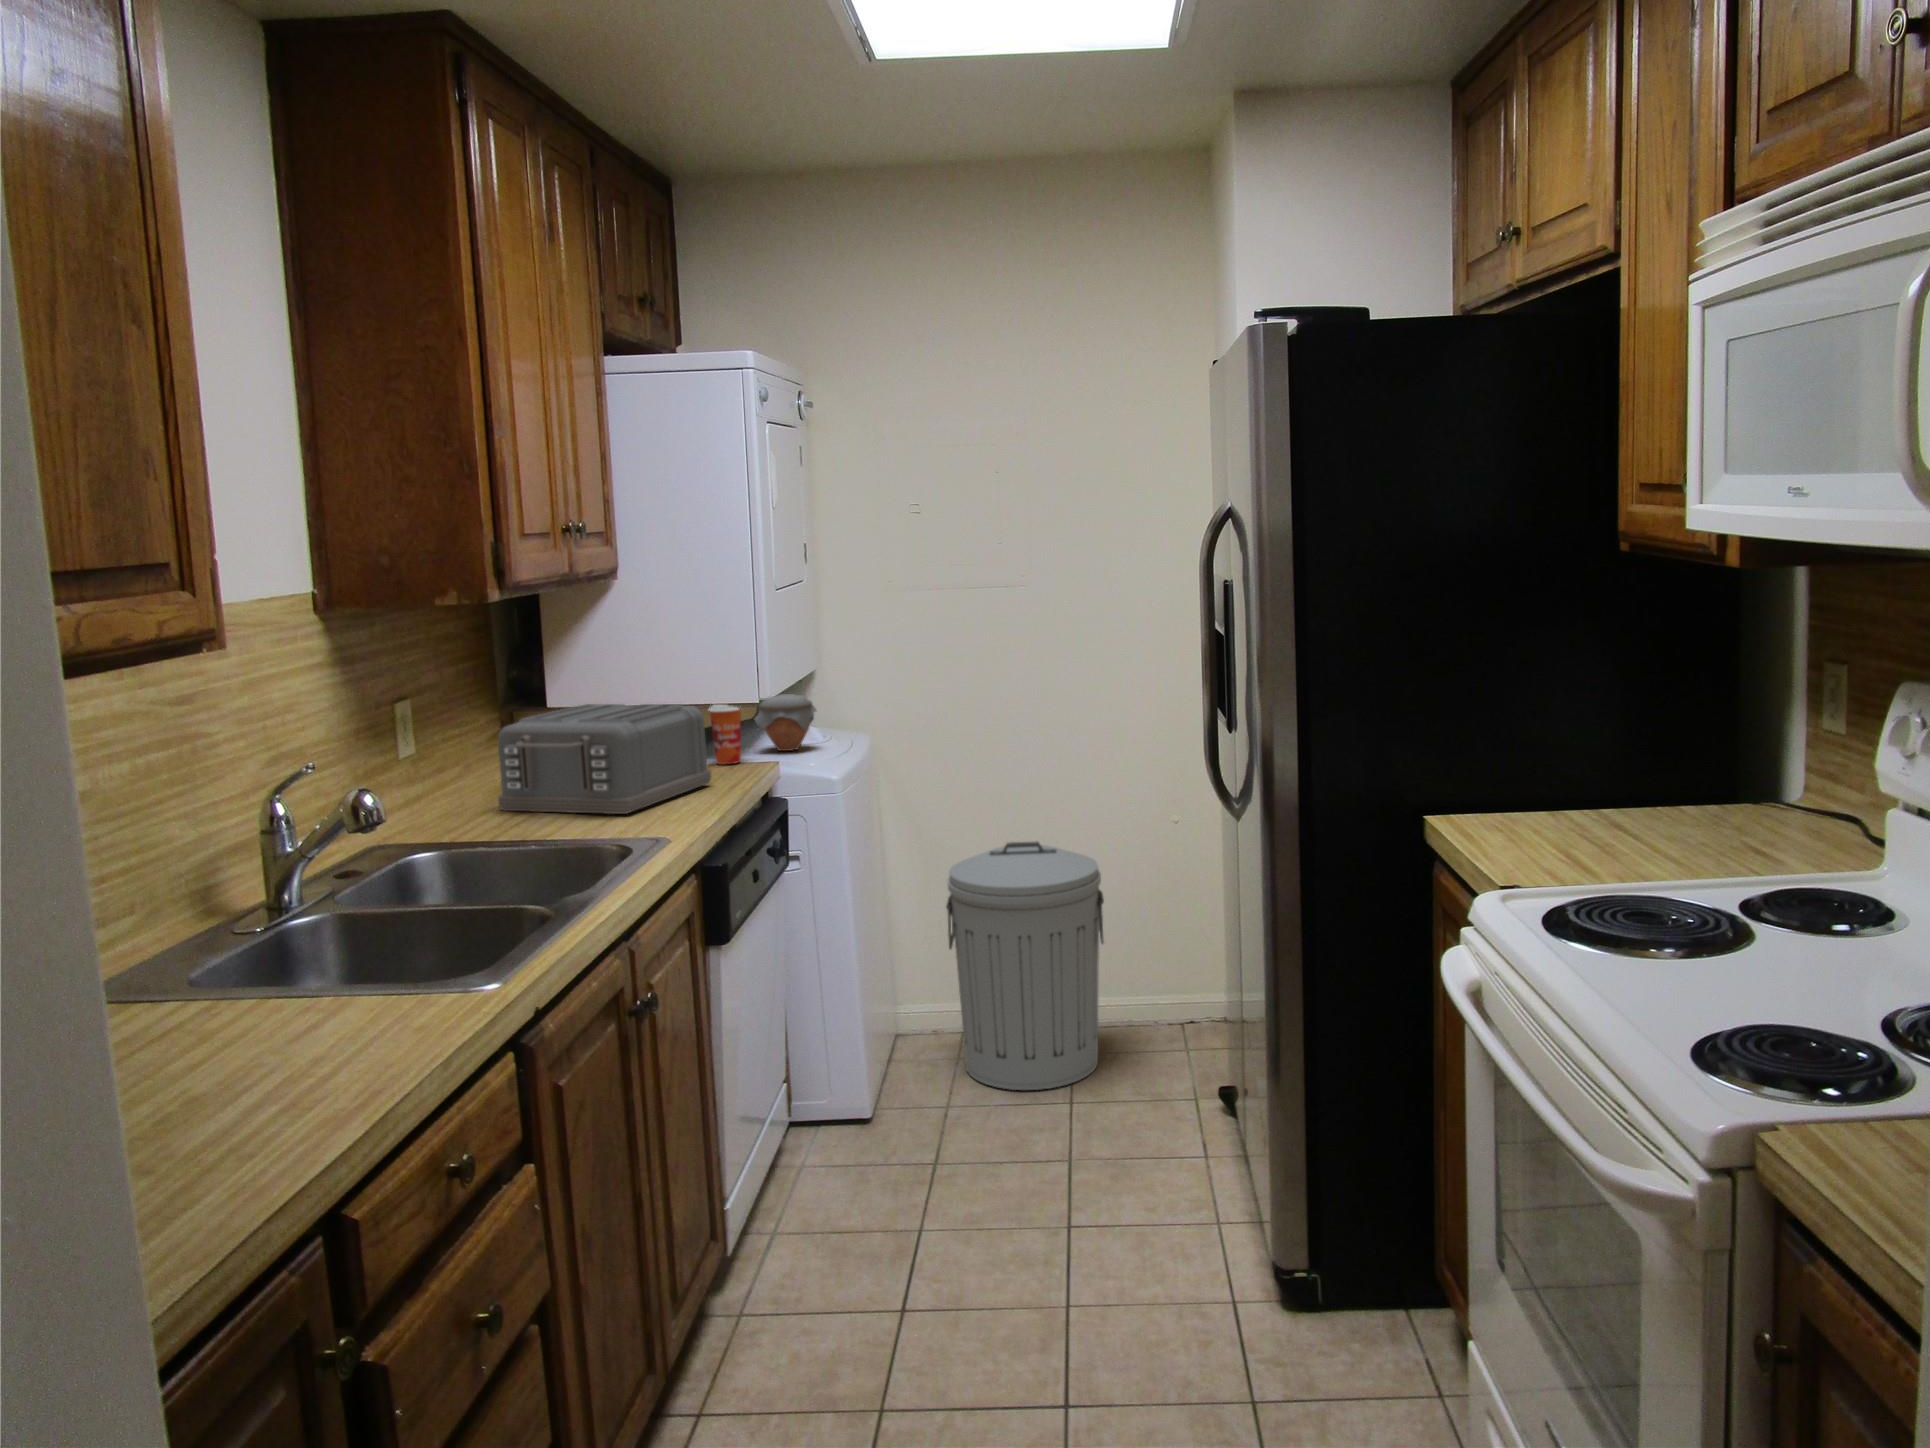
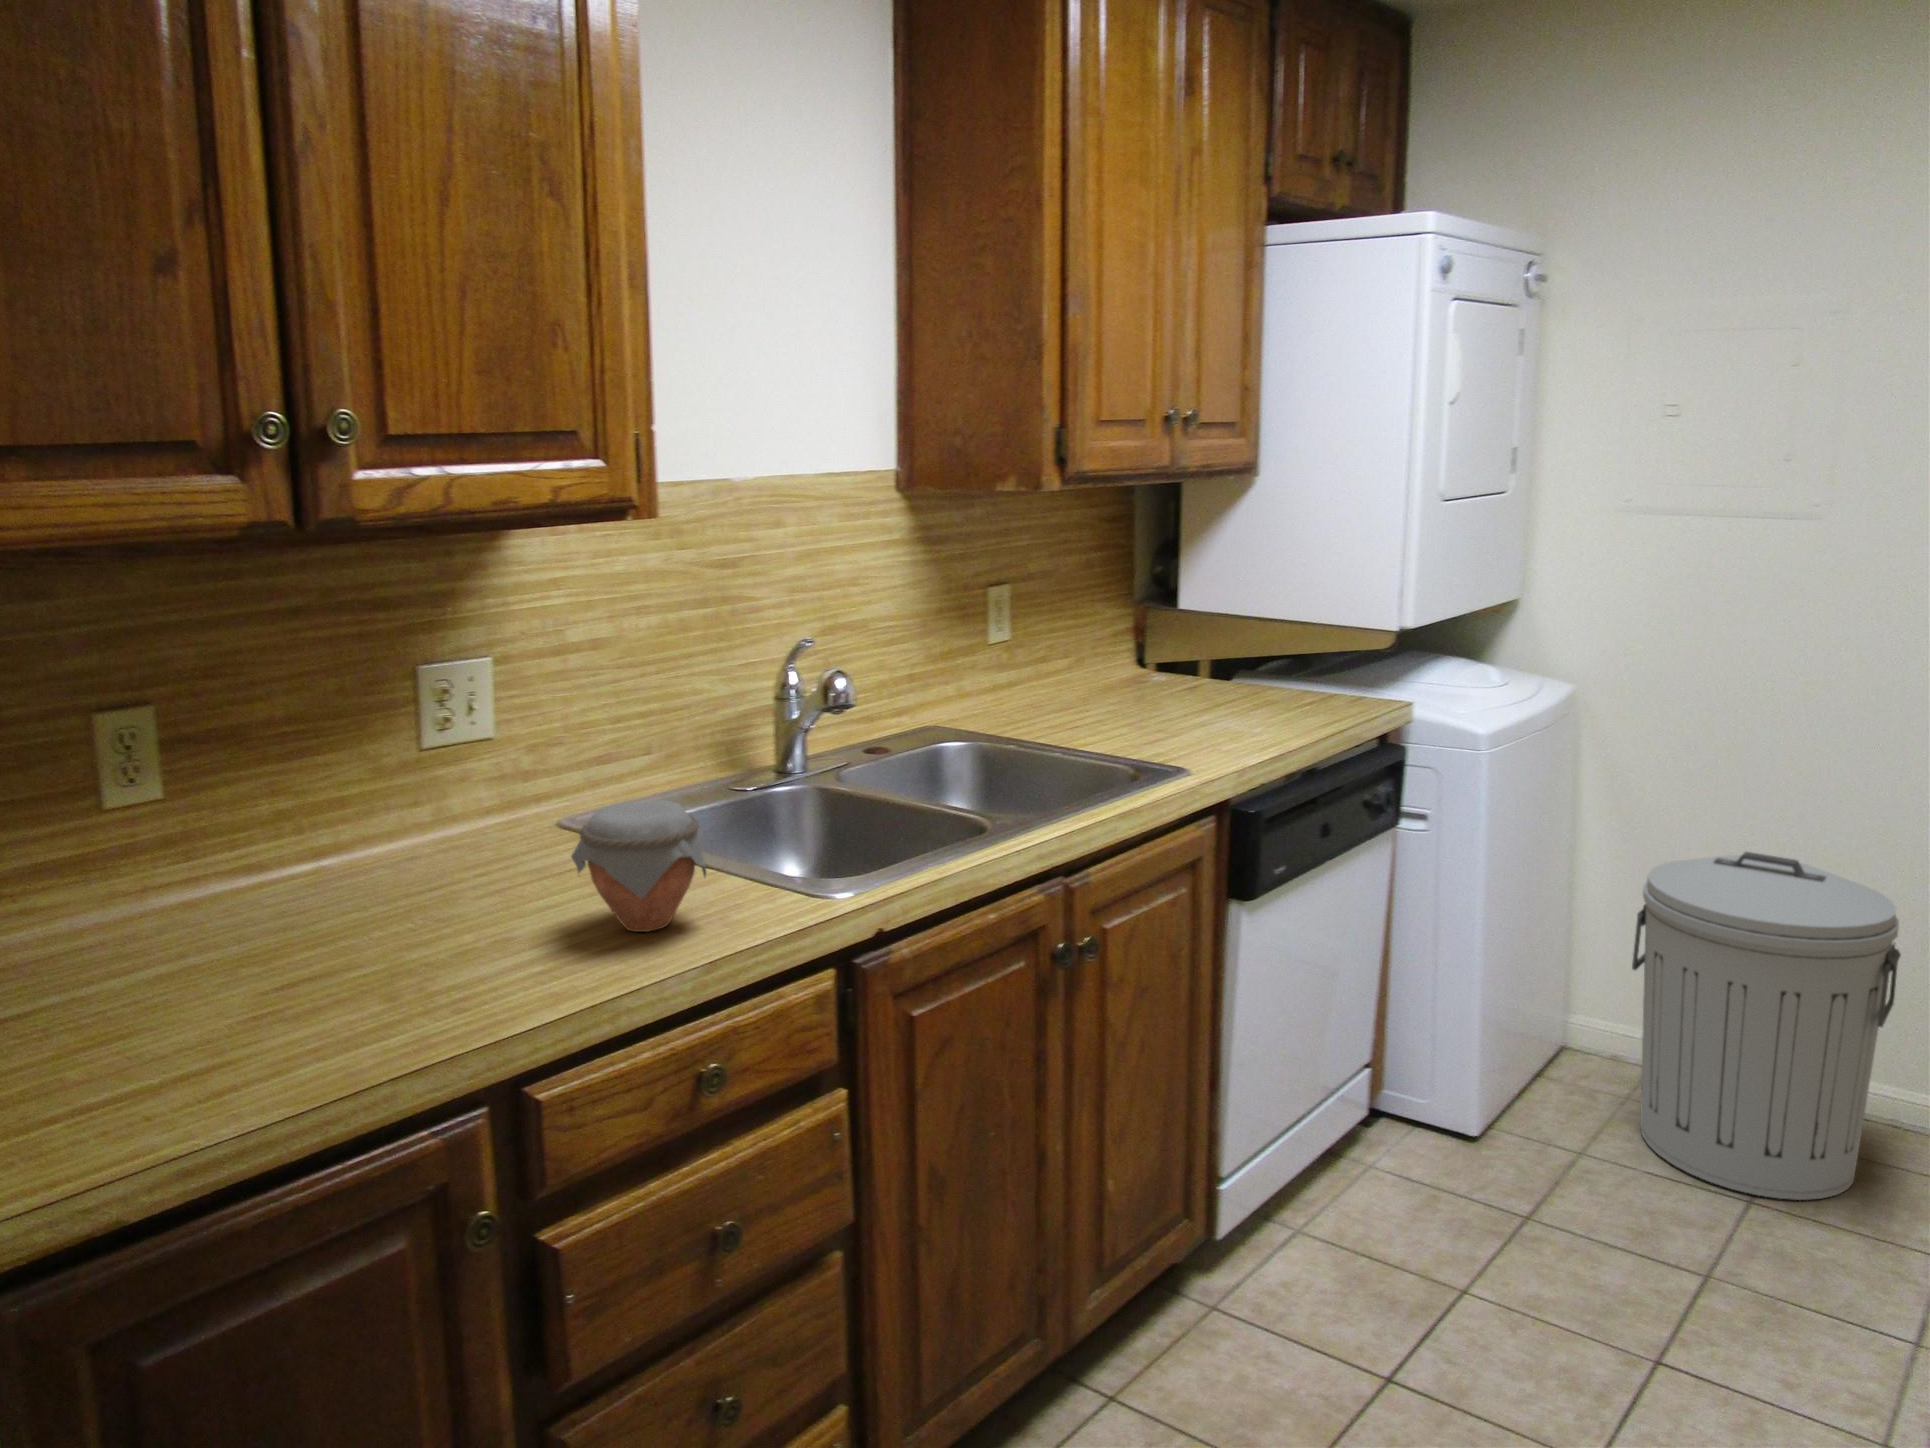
jar: present [755,694,816,751] -> present [571,800,706,932]
toaster: present [498,704,711,814] -> none [1069,607,1301,732]
paper cup: present [708,705,741,765] -> none [1333,620,1374,693]

